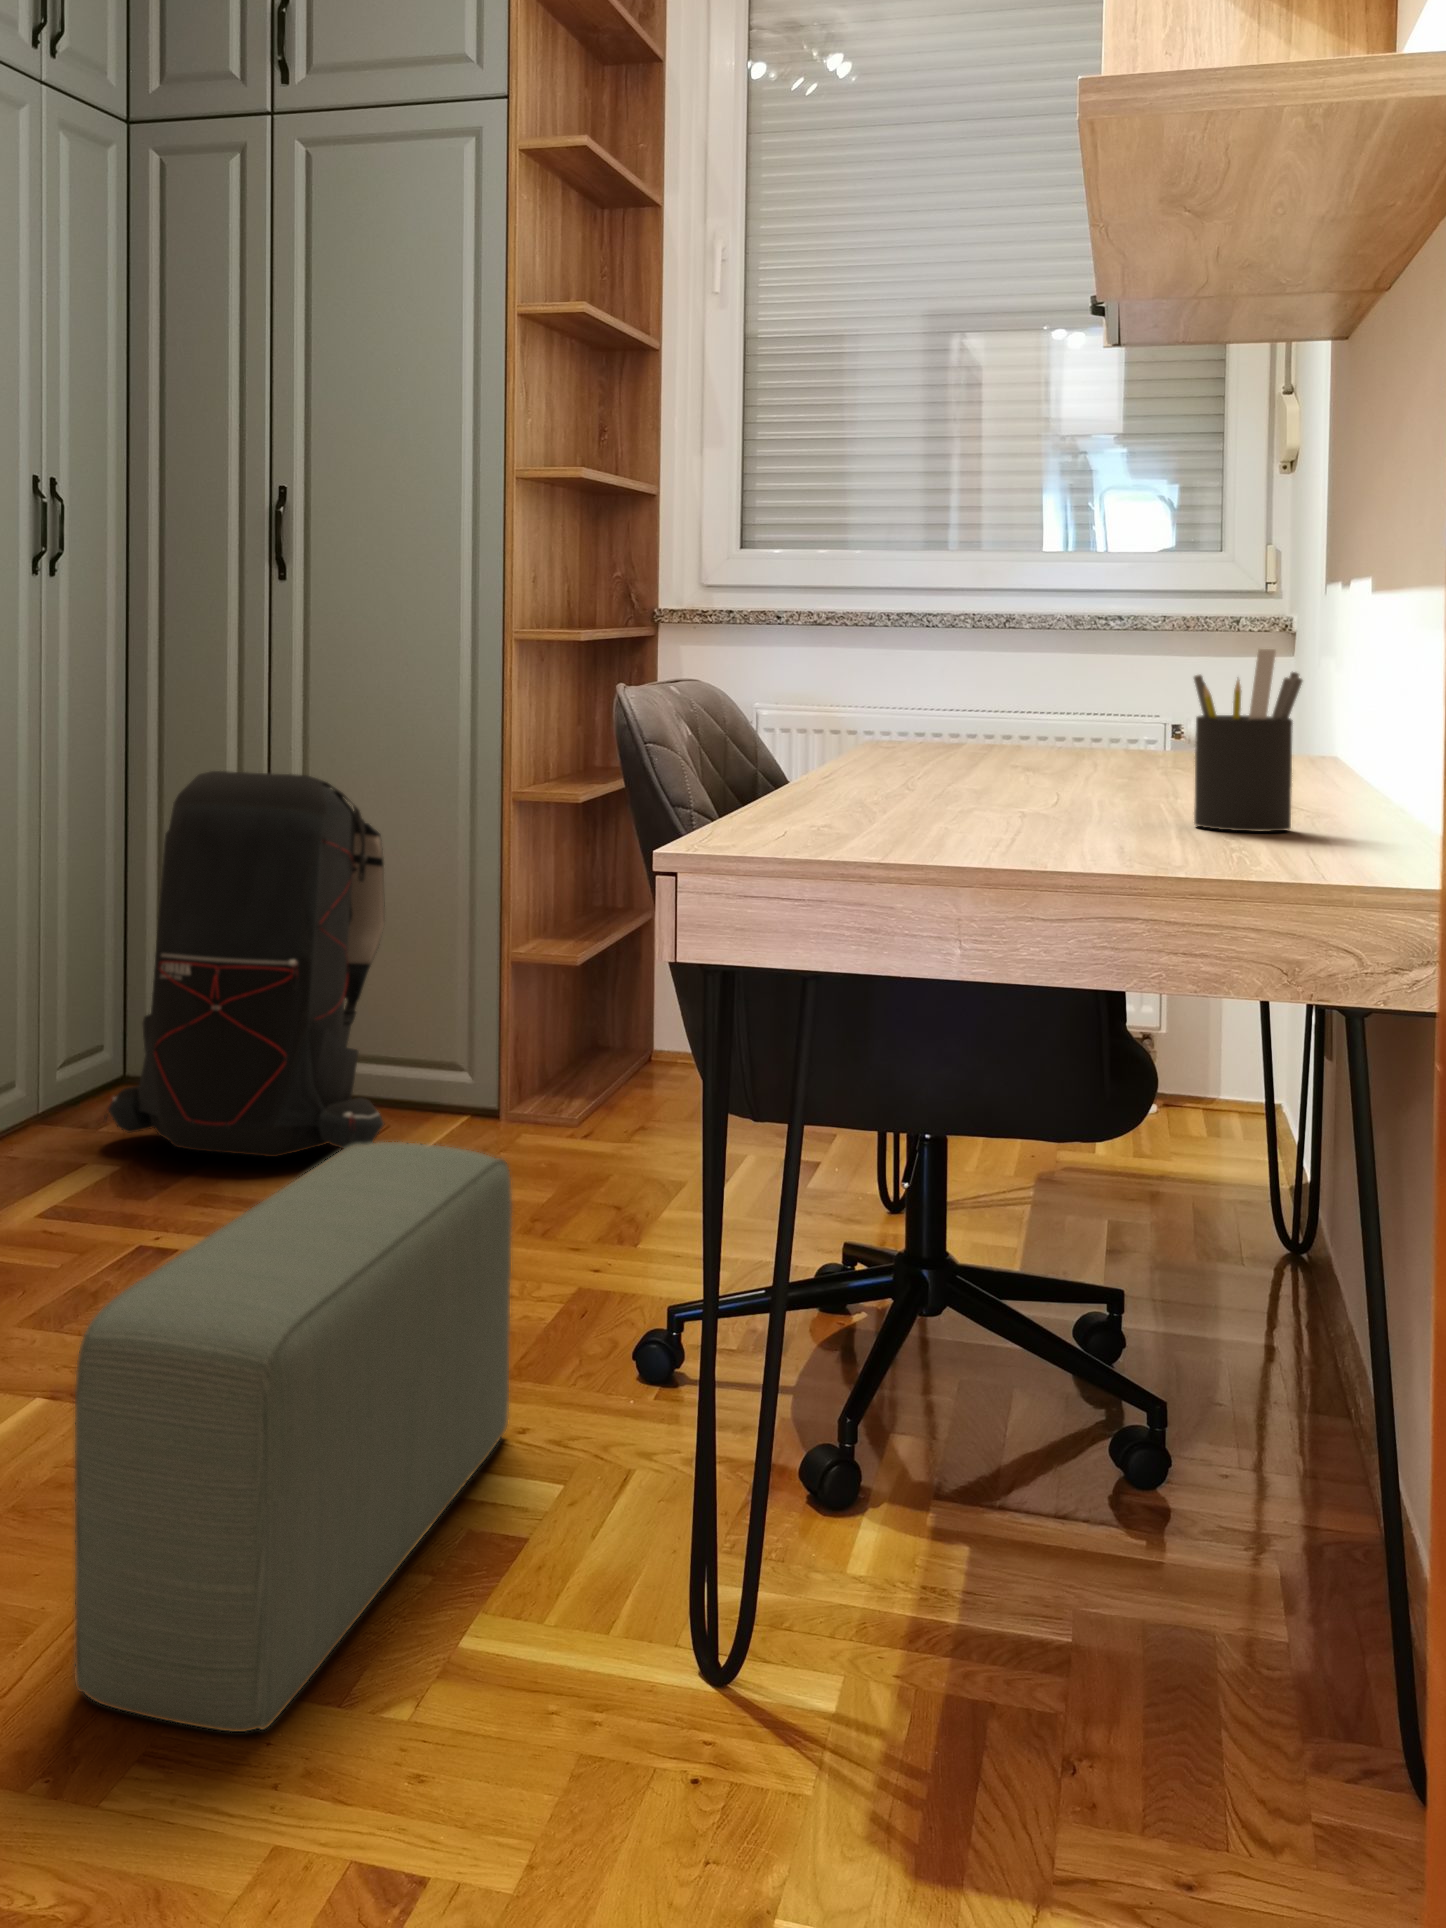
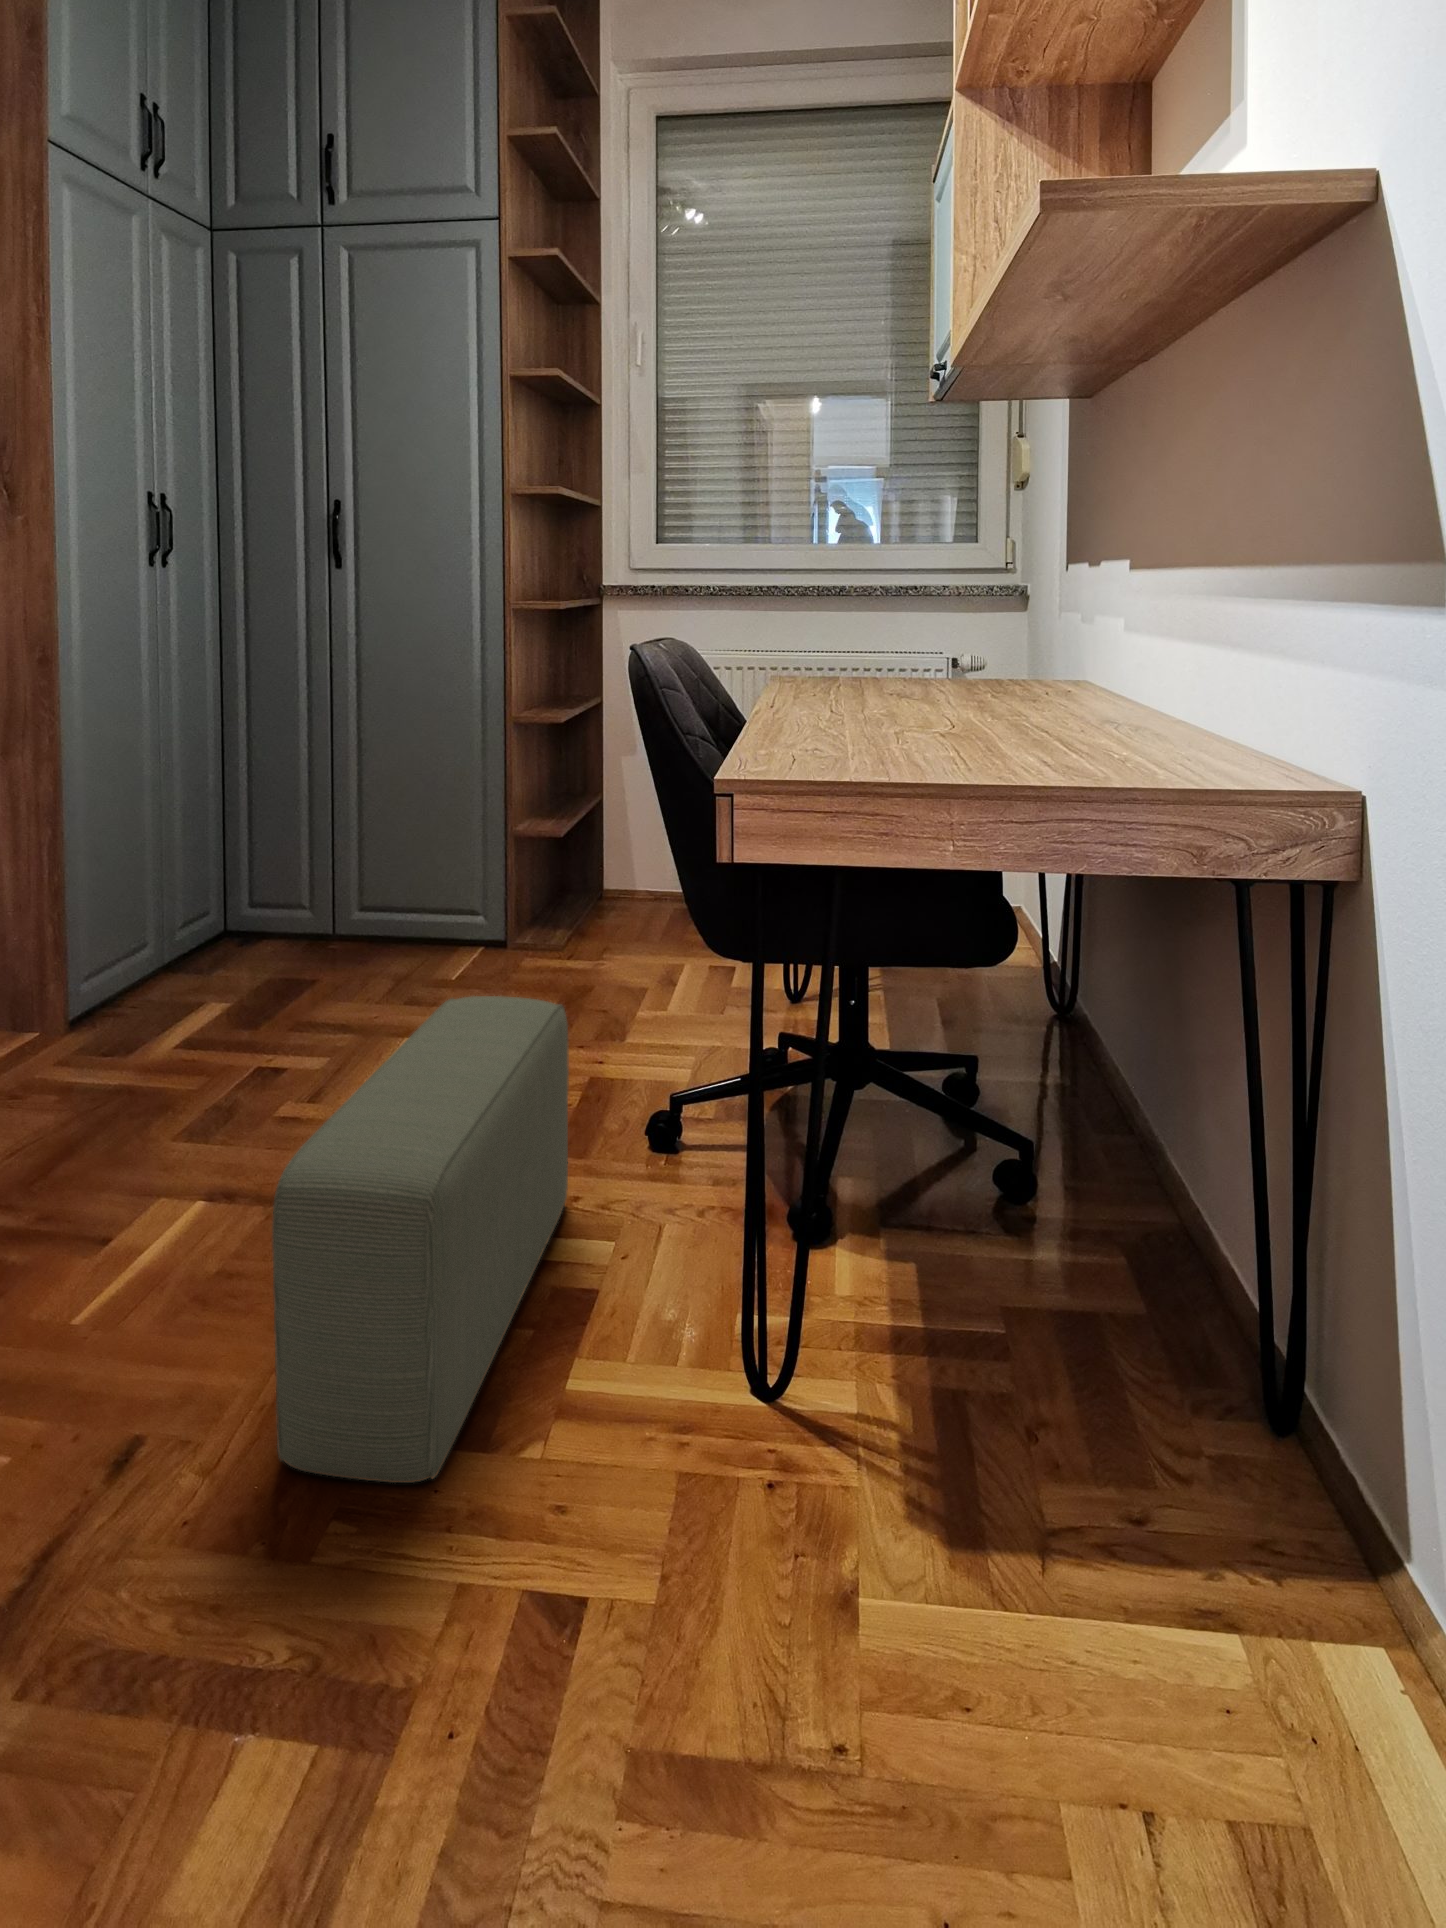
pen holder: present [1194,649,1302,832] -> none [1095,626,1175,758]
backpack: present [105,771,385,1157] -> none [221,712,431,991]

